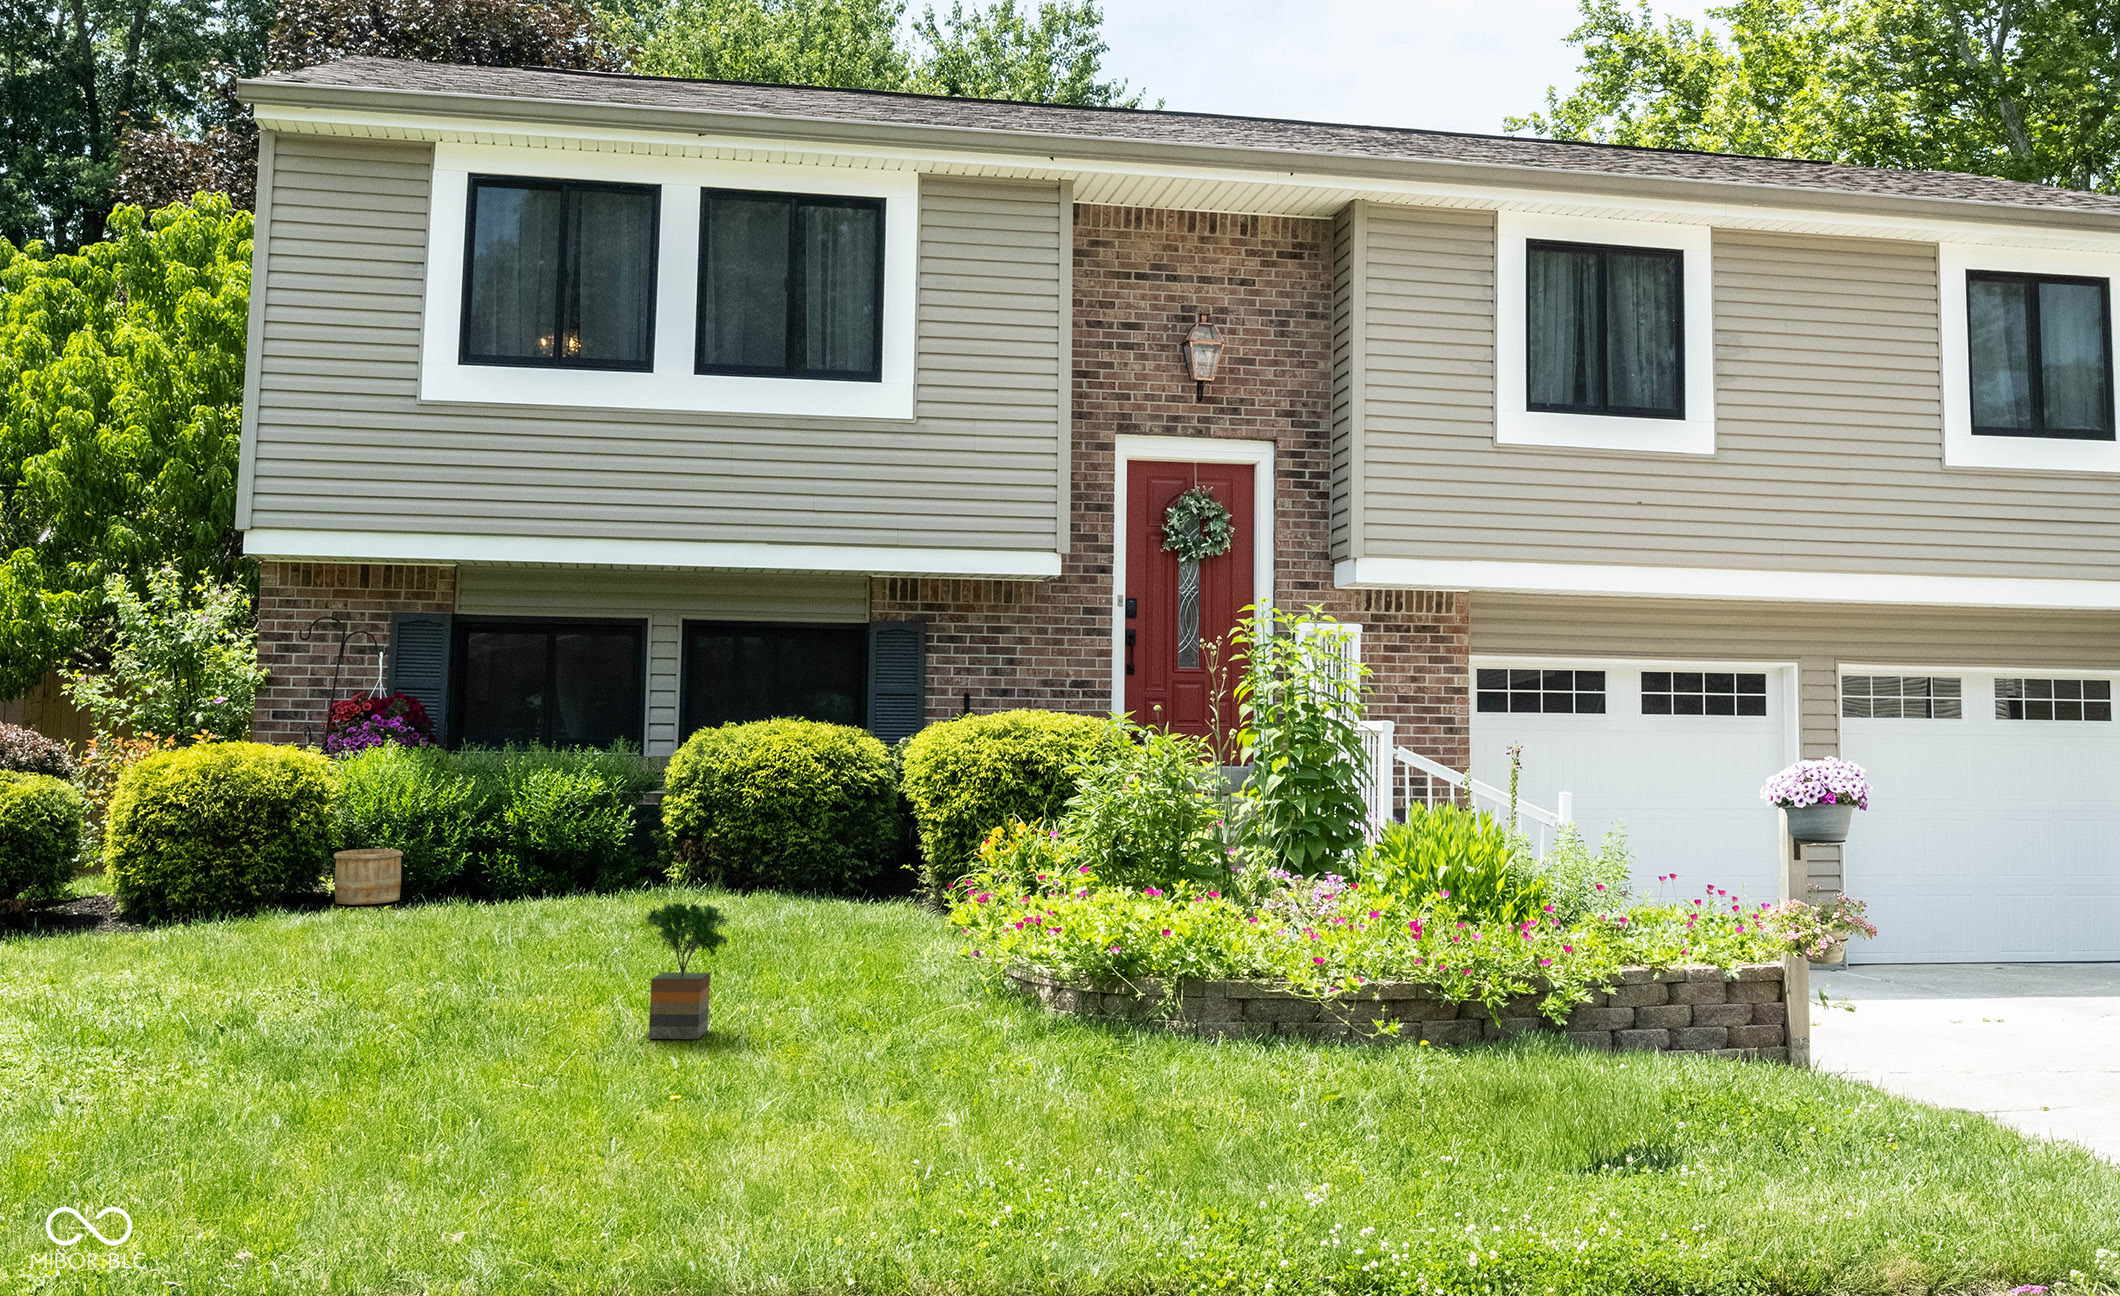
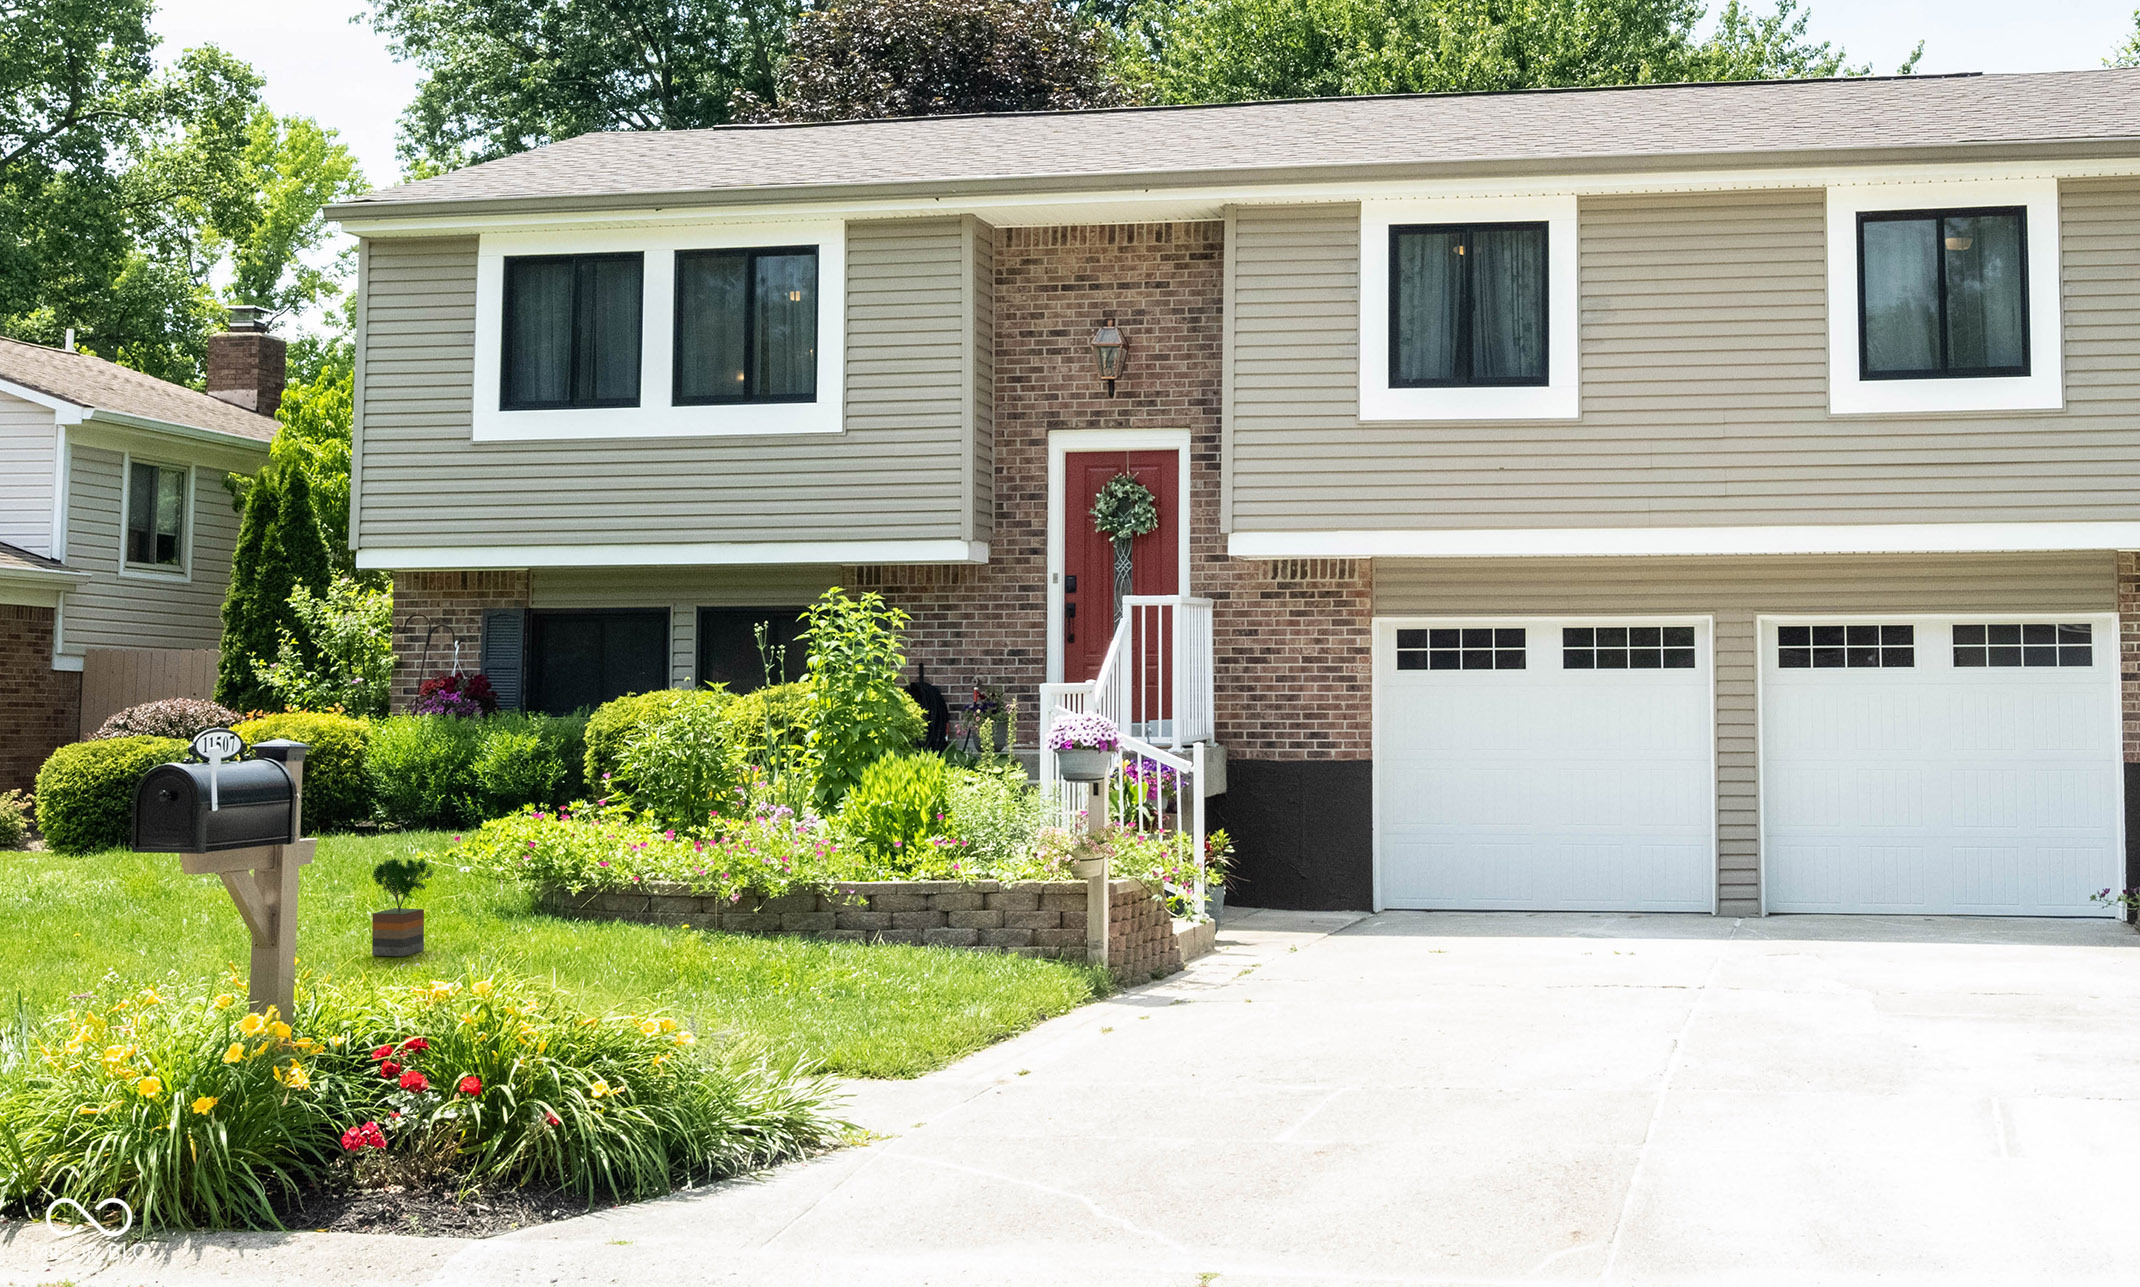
wooden bucket: present [334,849,403,905] -> none [365,802,419,845]

